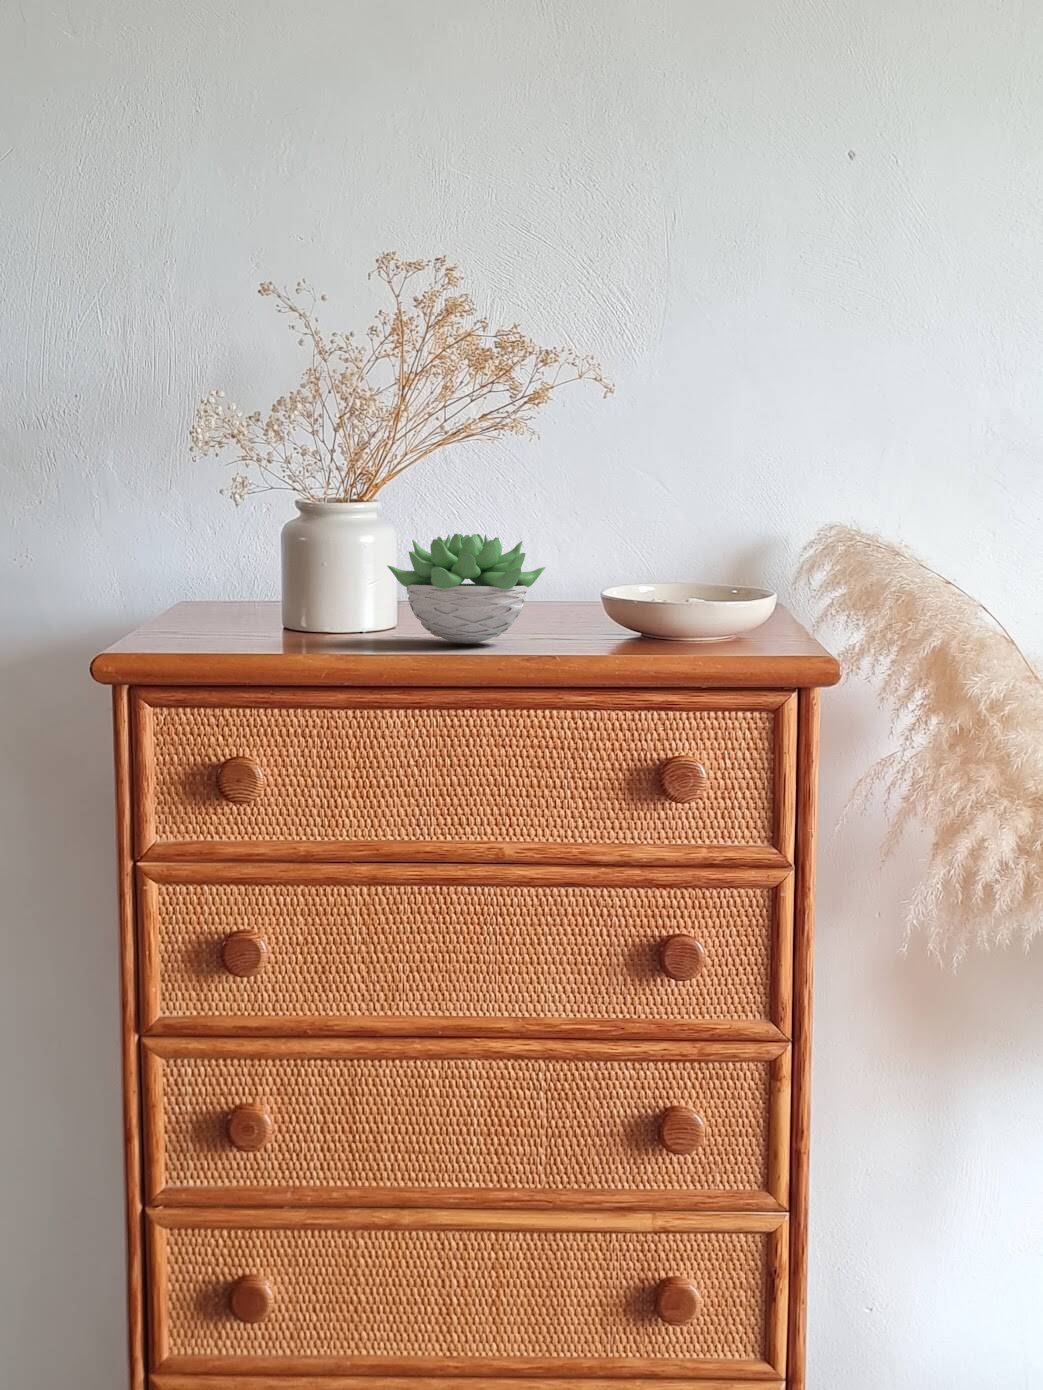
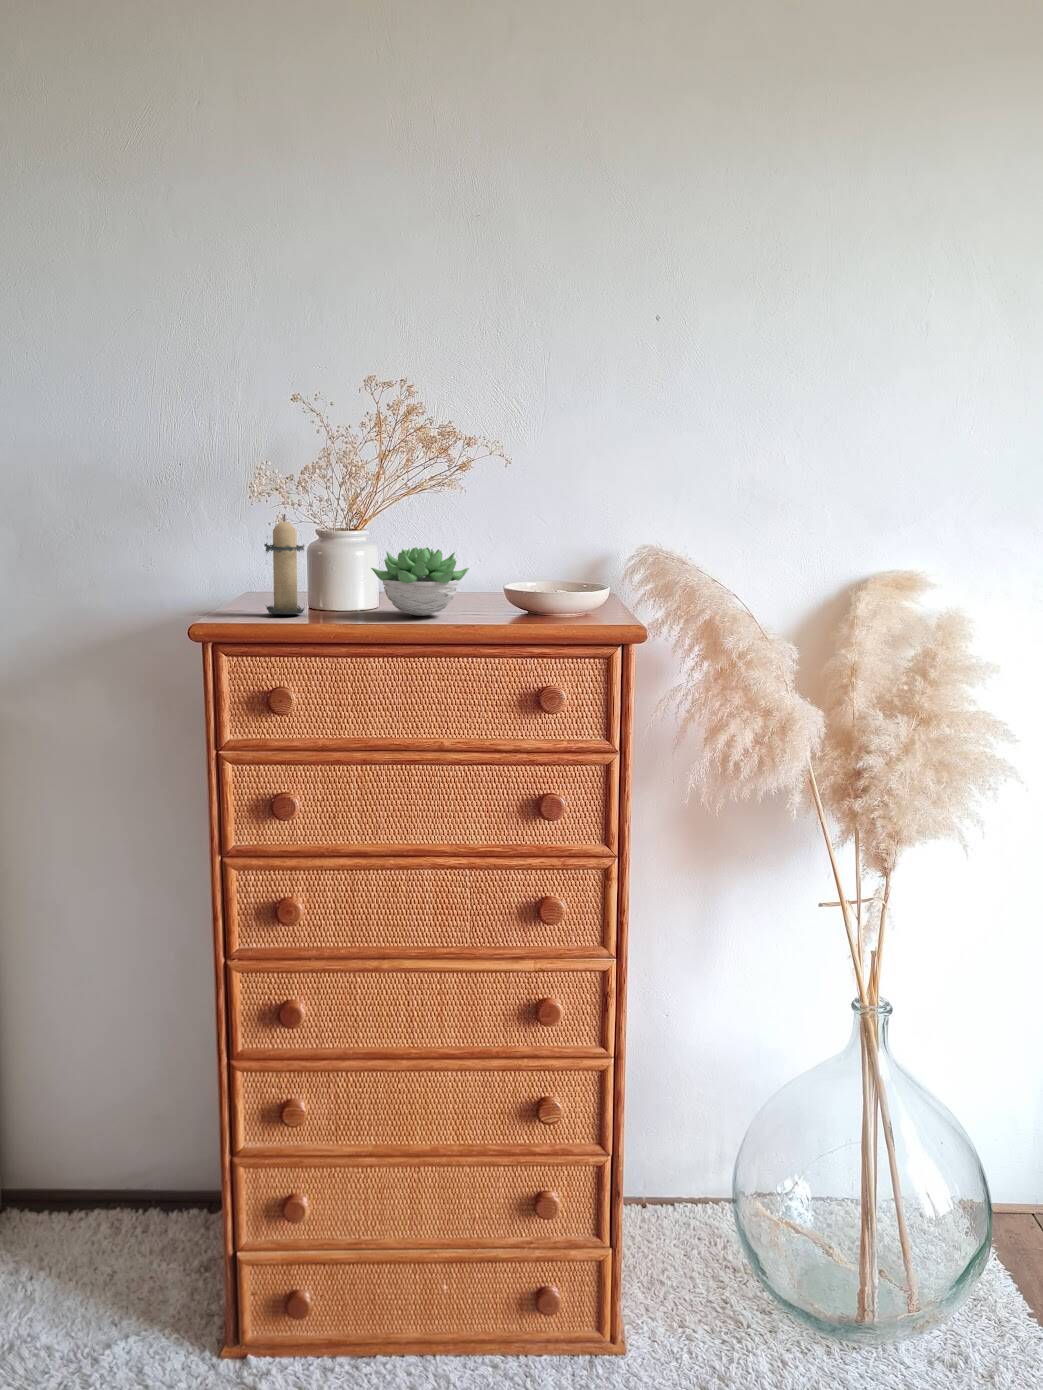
candle: none [211,481,290,643] -> present [265,514,304,614]

